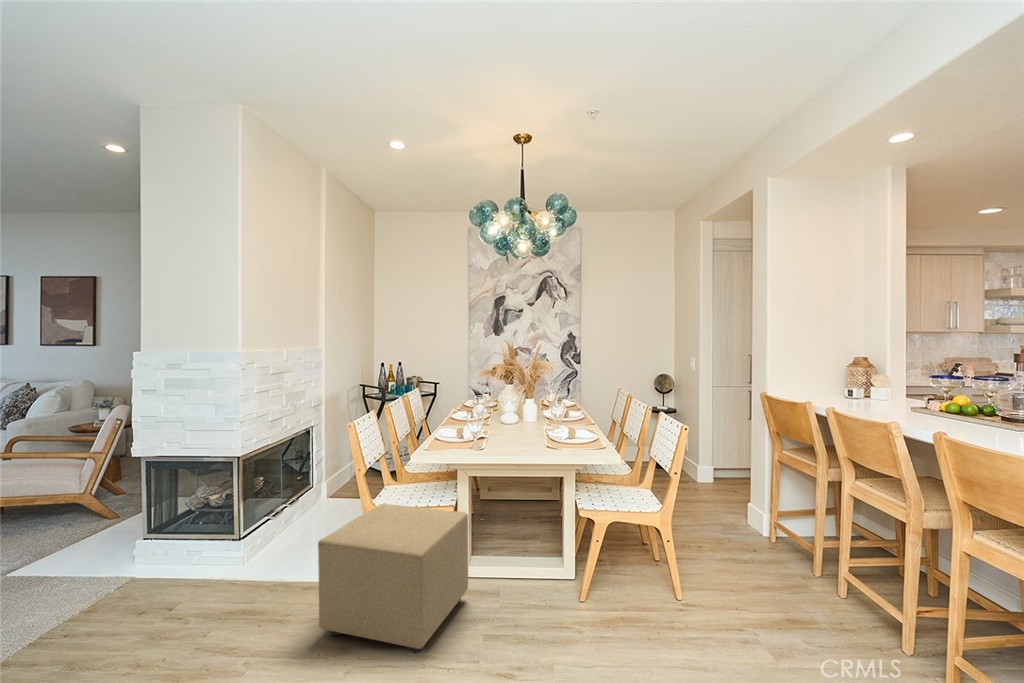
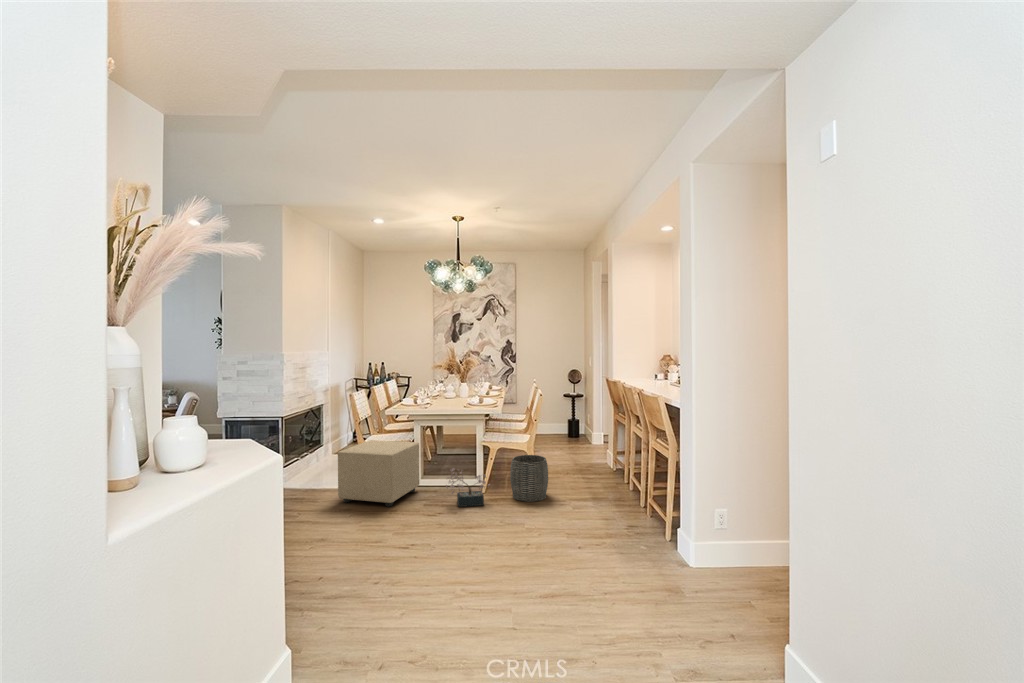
woven basket: none [639,538,714,640] -> present [510,455,548,502]
decorative plant: none [525,571,611,657] -> present [446,468,490,507]

